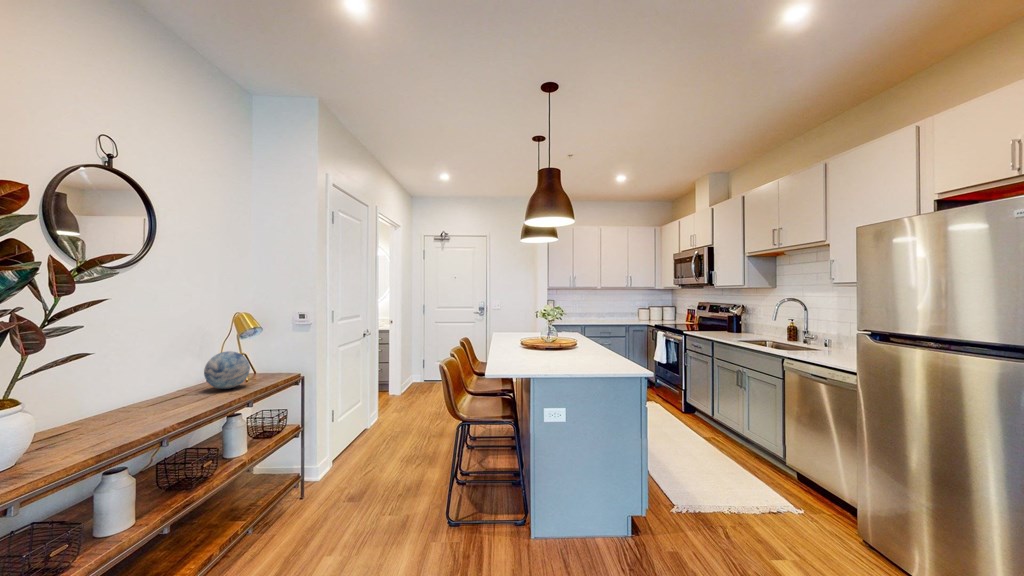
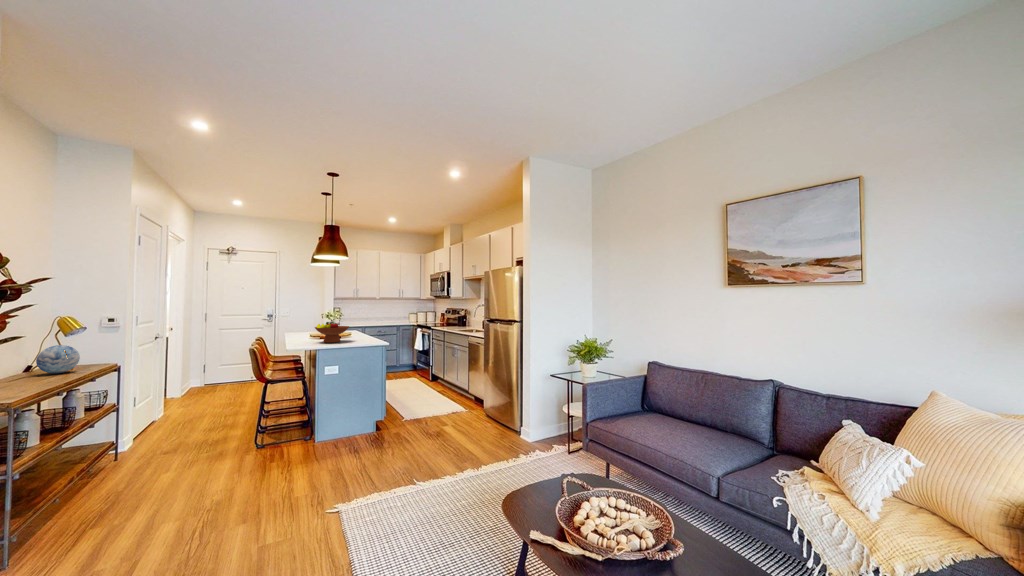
fruit bowl: none [527,327,580,363] -> present [315,322,349,343]

